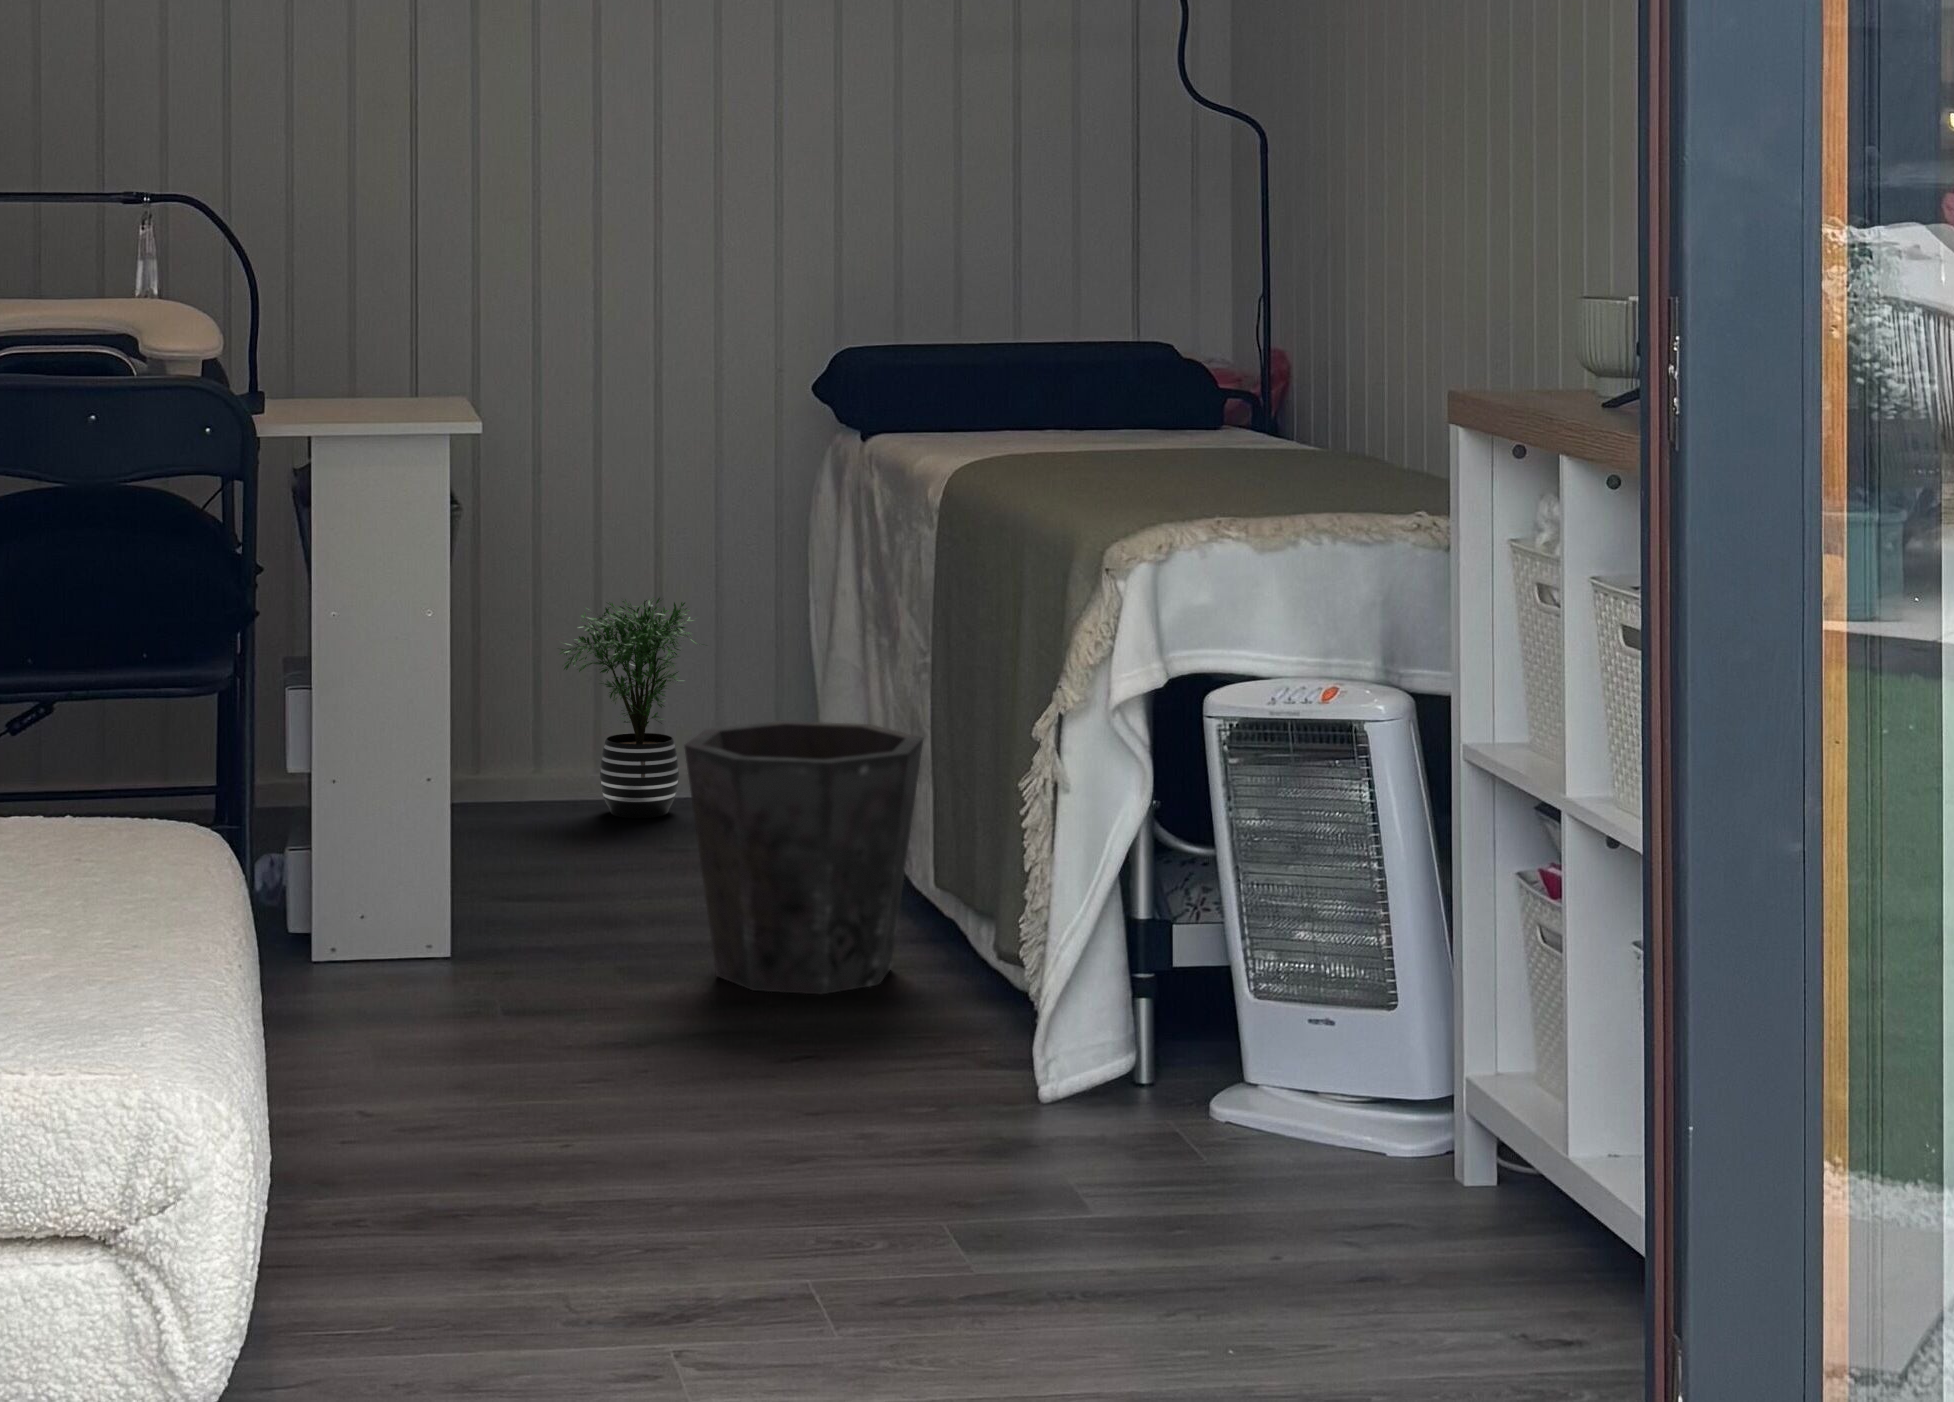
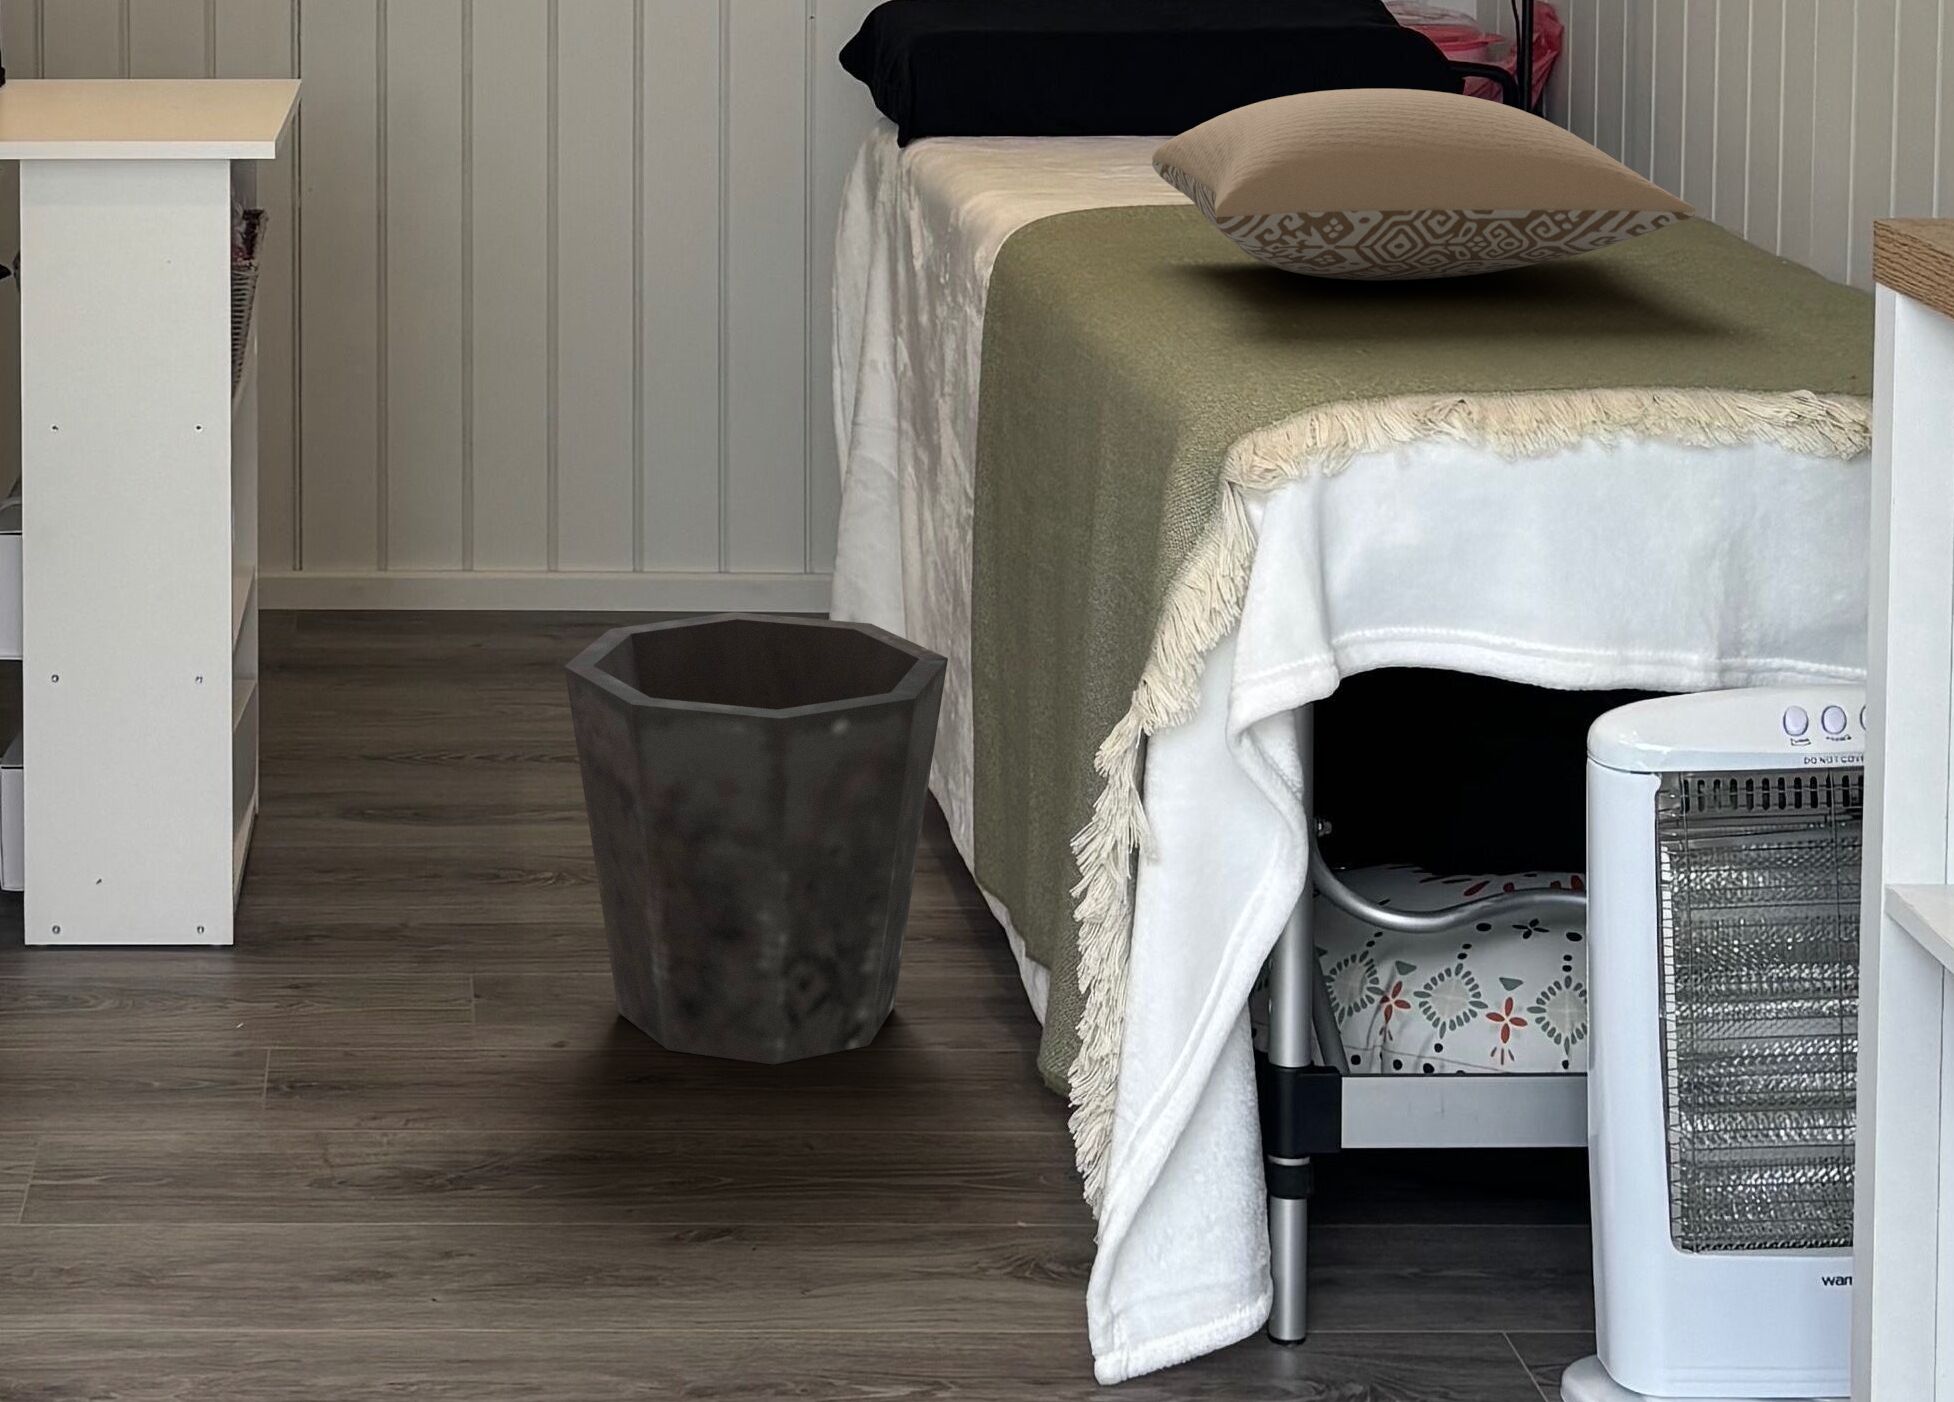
pillow: none [1045,373,1353,482] -> present [1152,89,1695,280]
potted plant: present [558,598,704,818] -> none [478,353,696,662]

